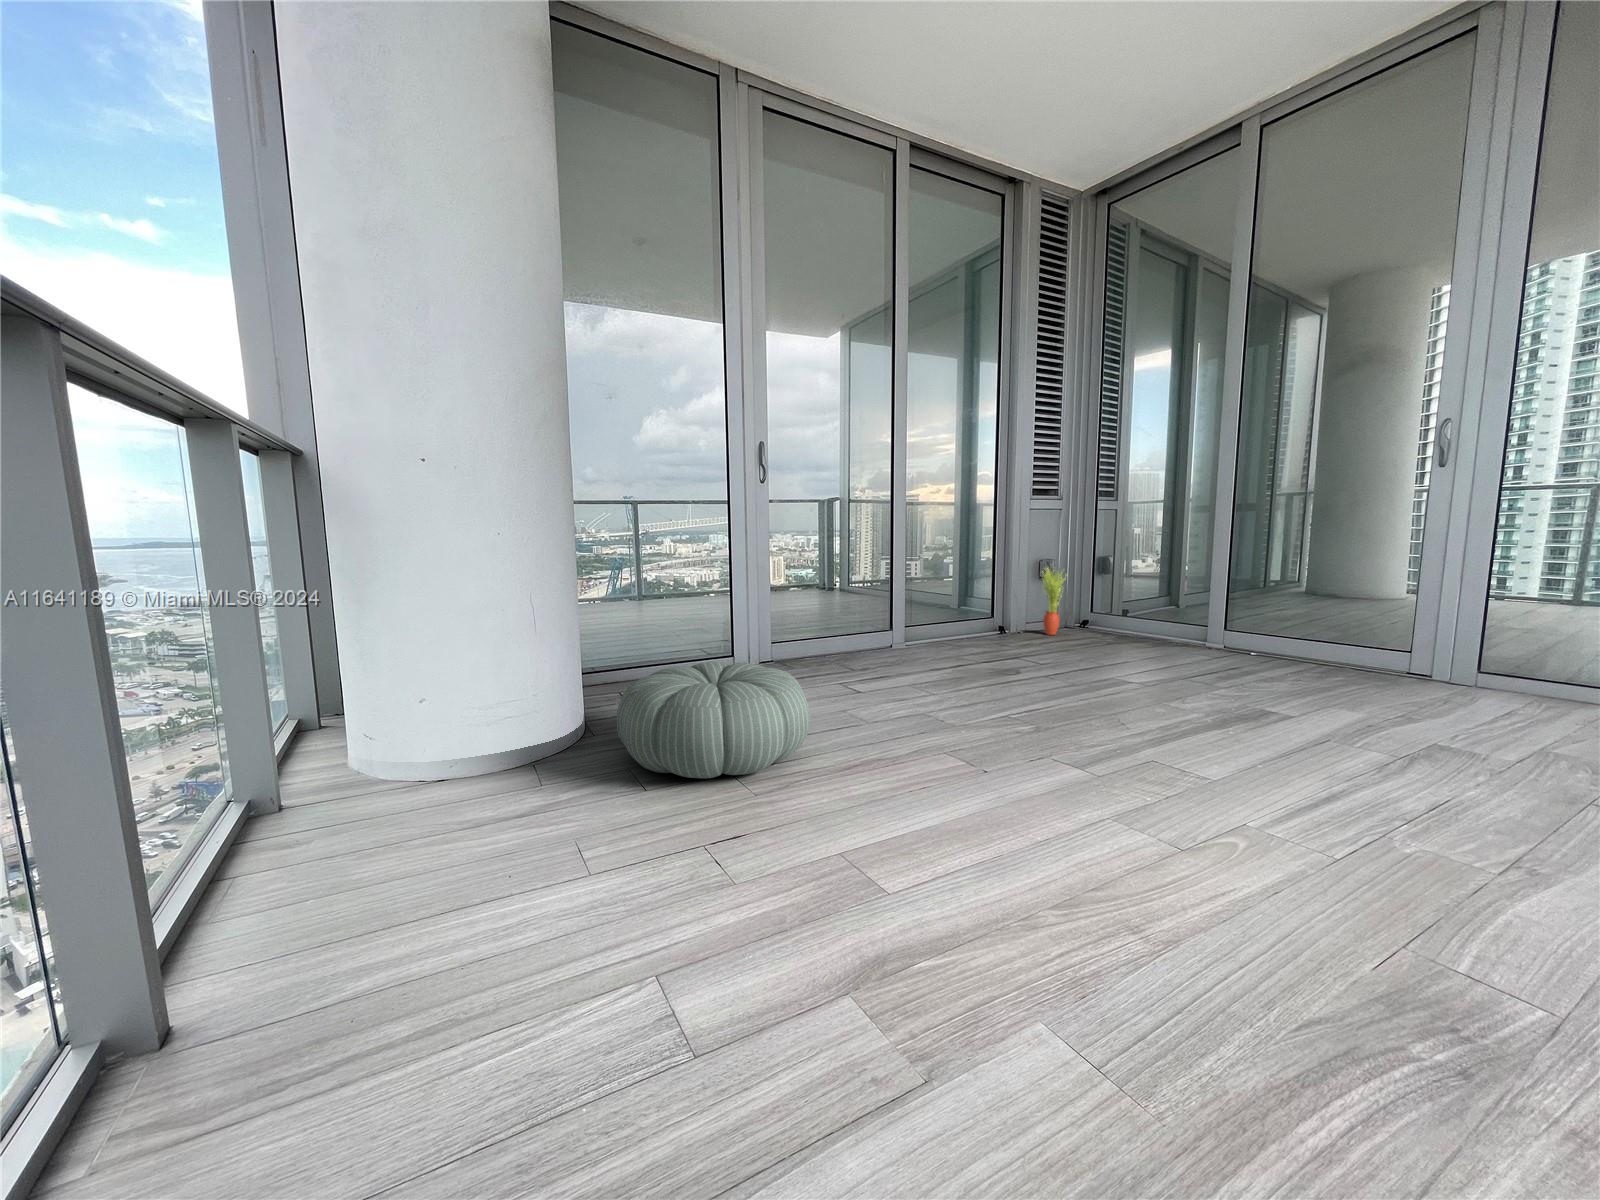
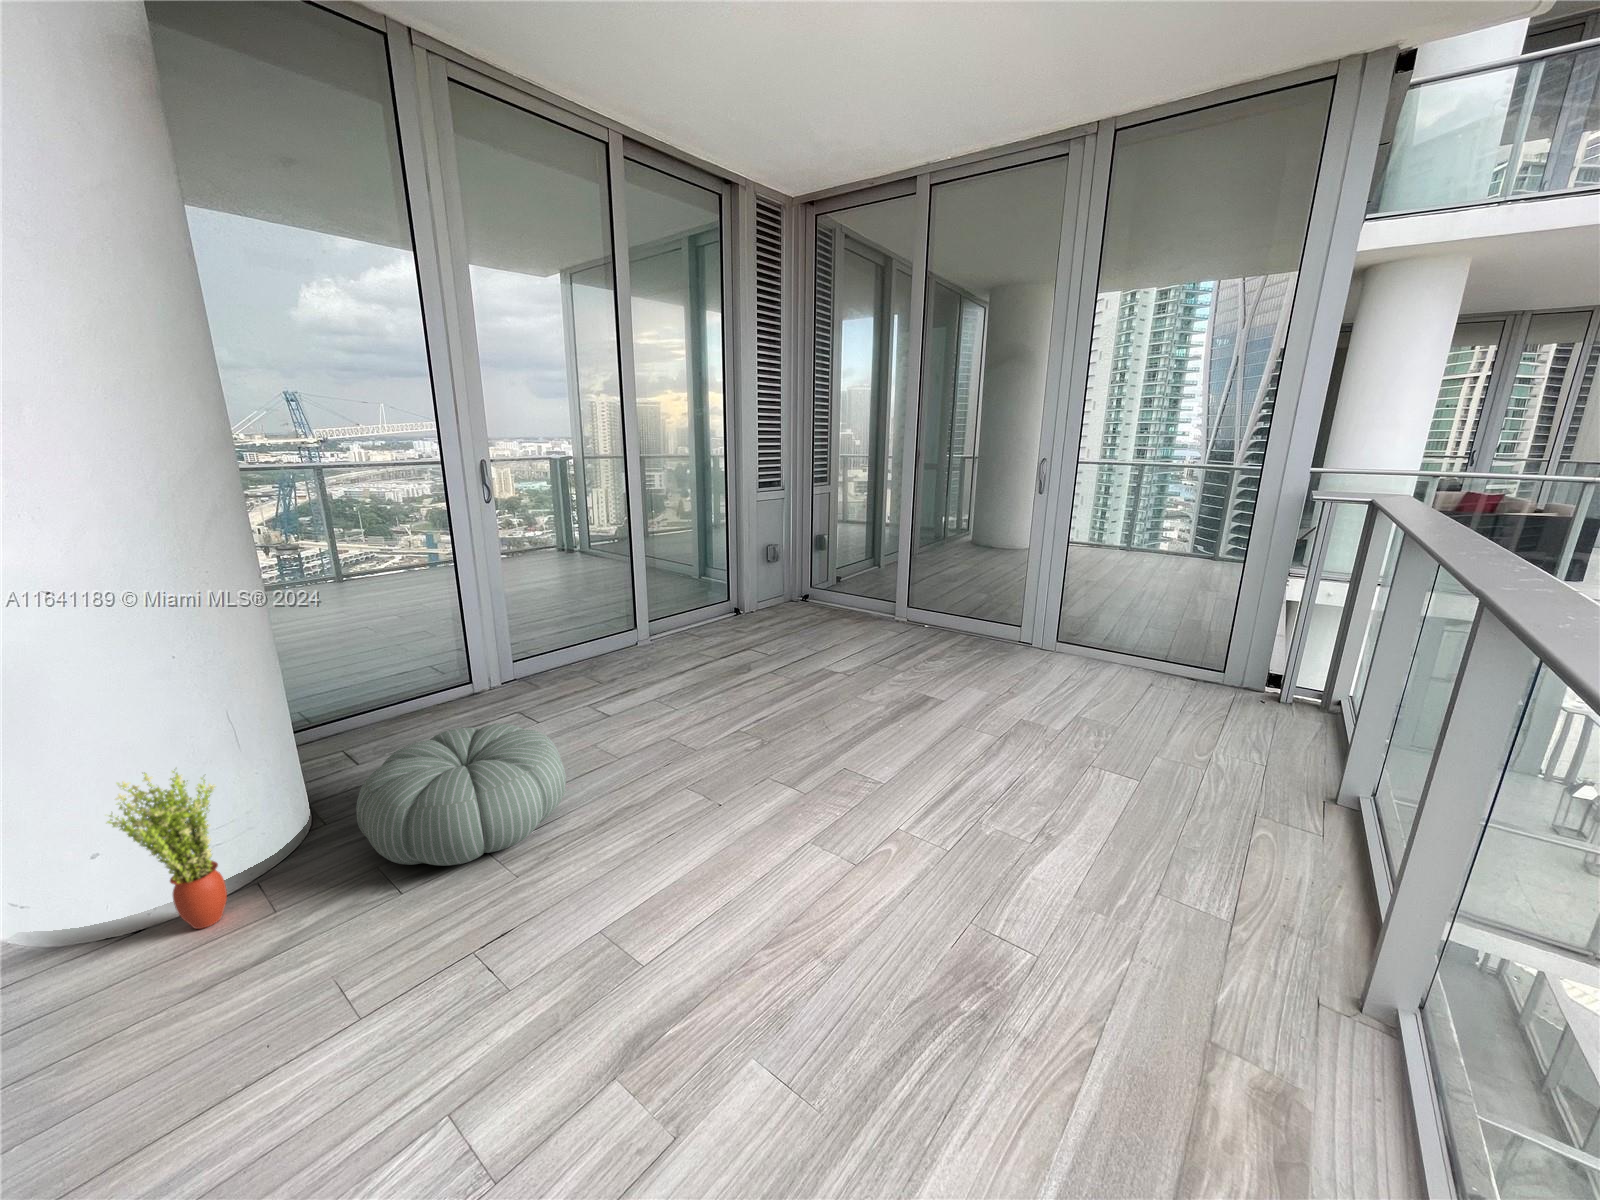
potted plant: present [1043,568,1065,635] -> present [107,771,227,929]

